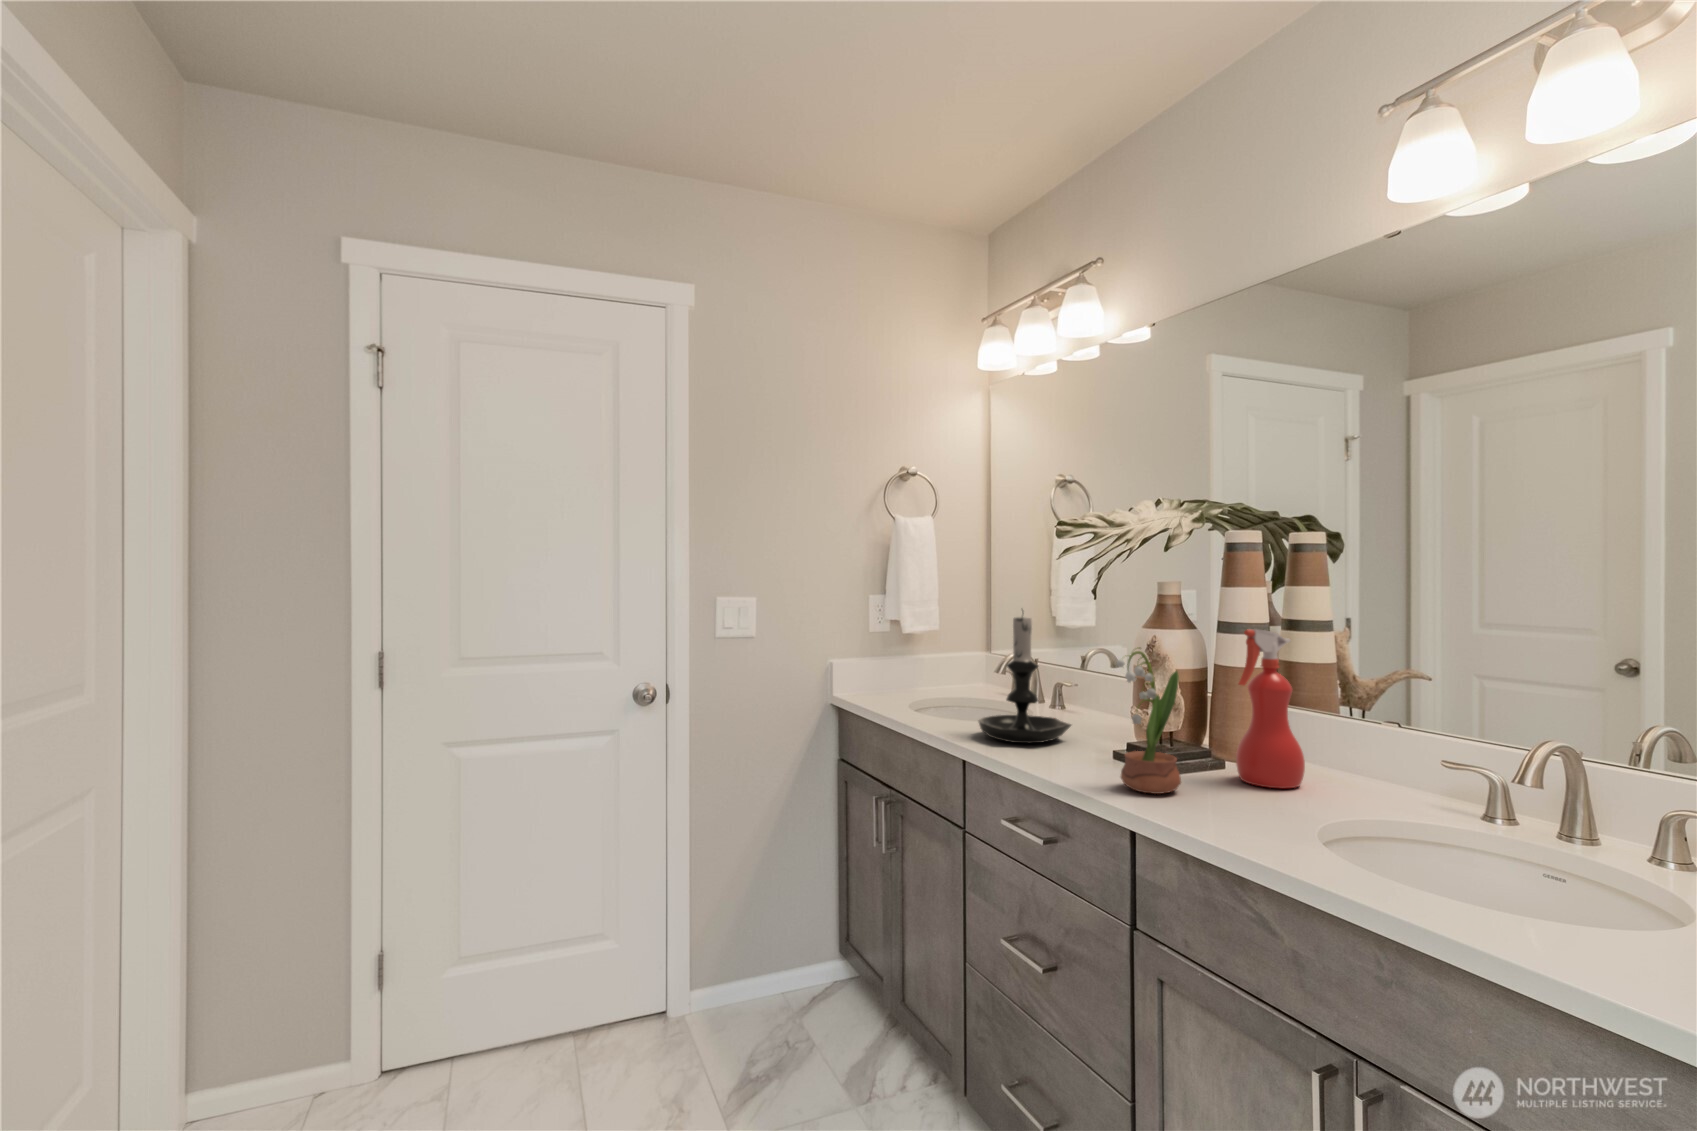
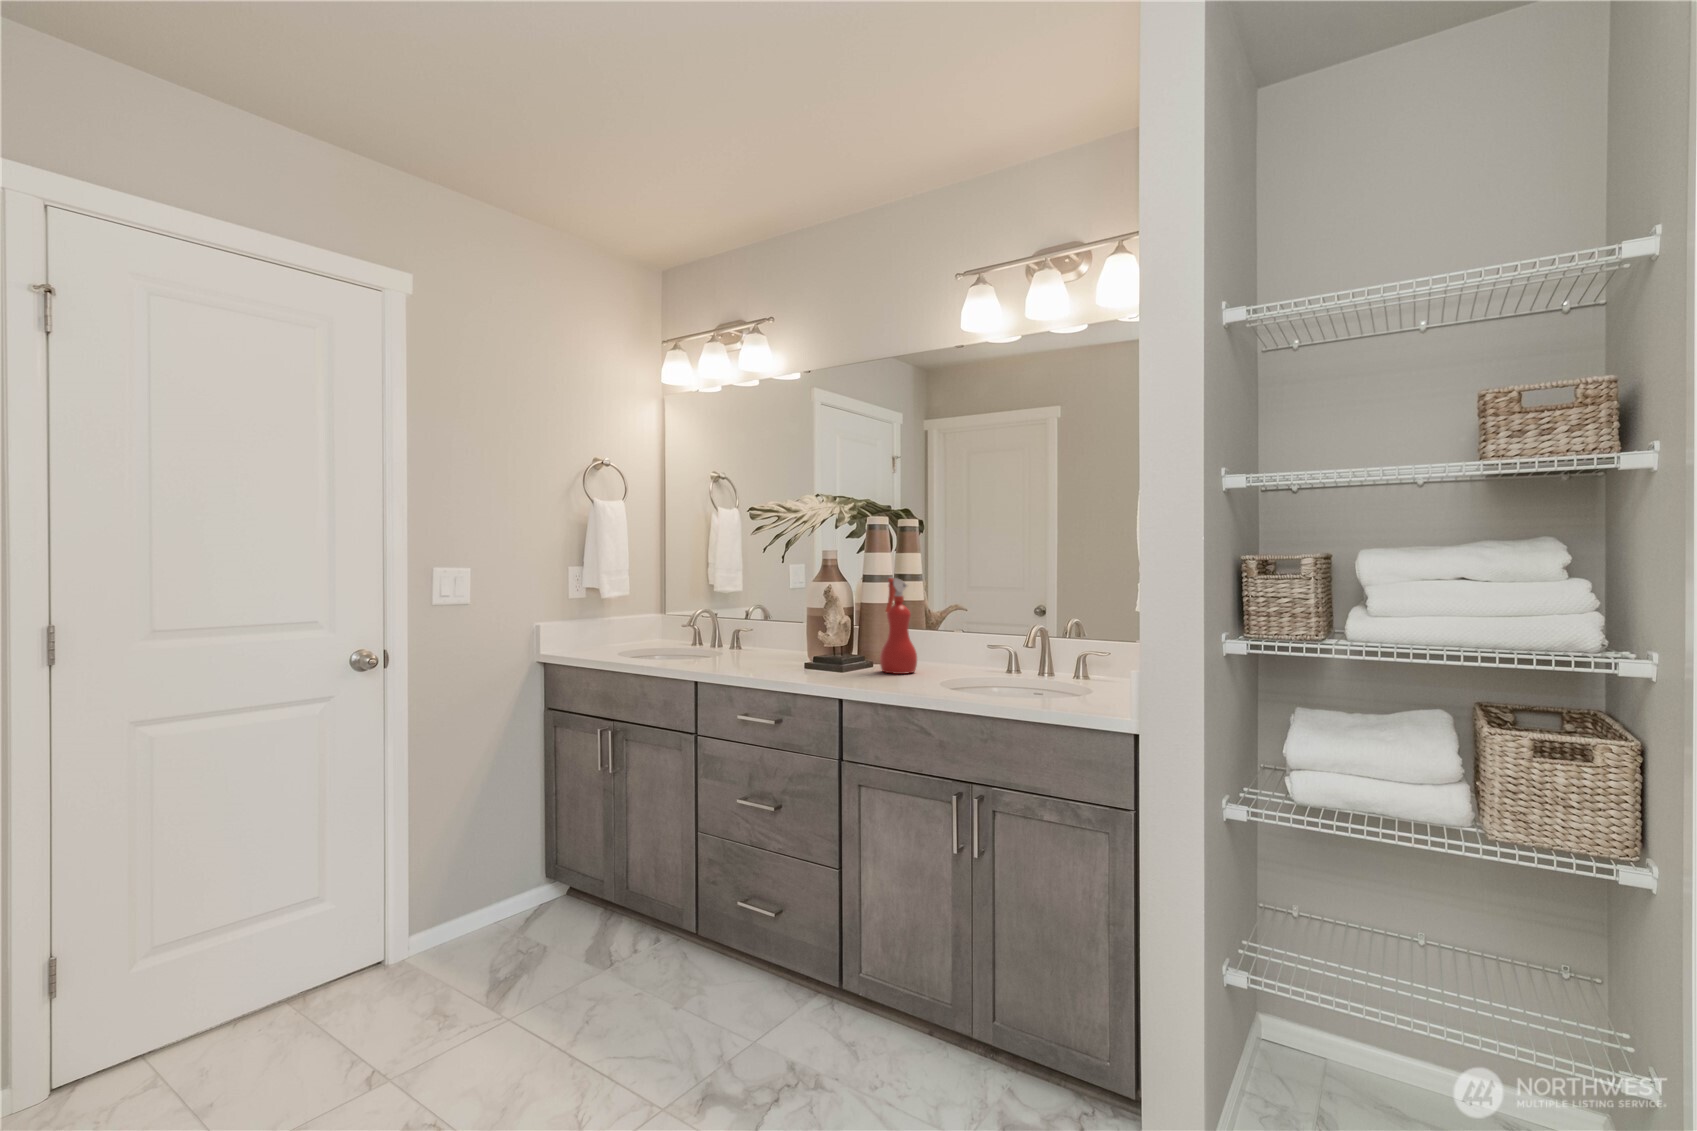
candle holder: present [978,616,1071,743] -> none [698,570,765,667]
potted flower: present [1117,647,1181,794] -> none [822,589,858,681]

